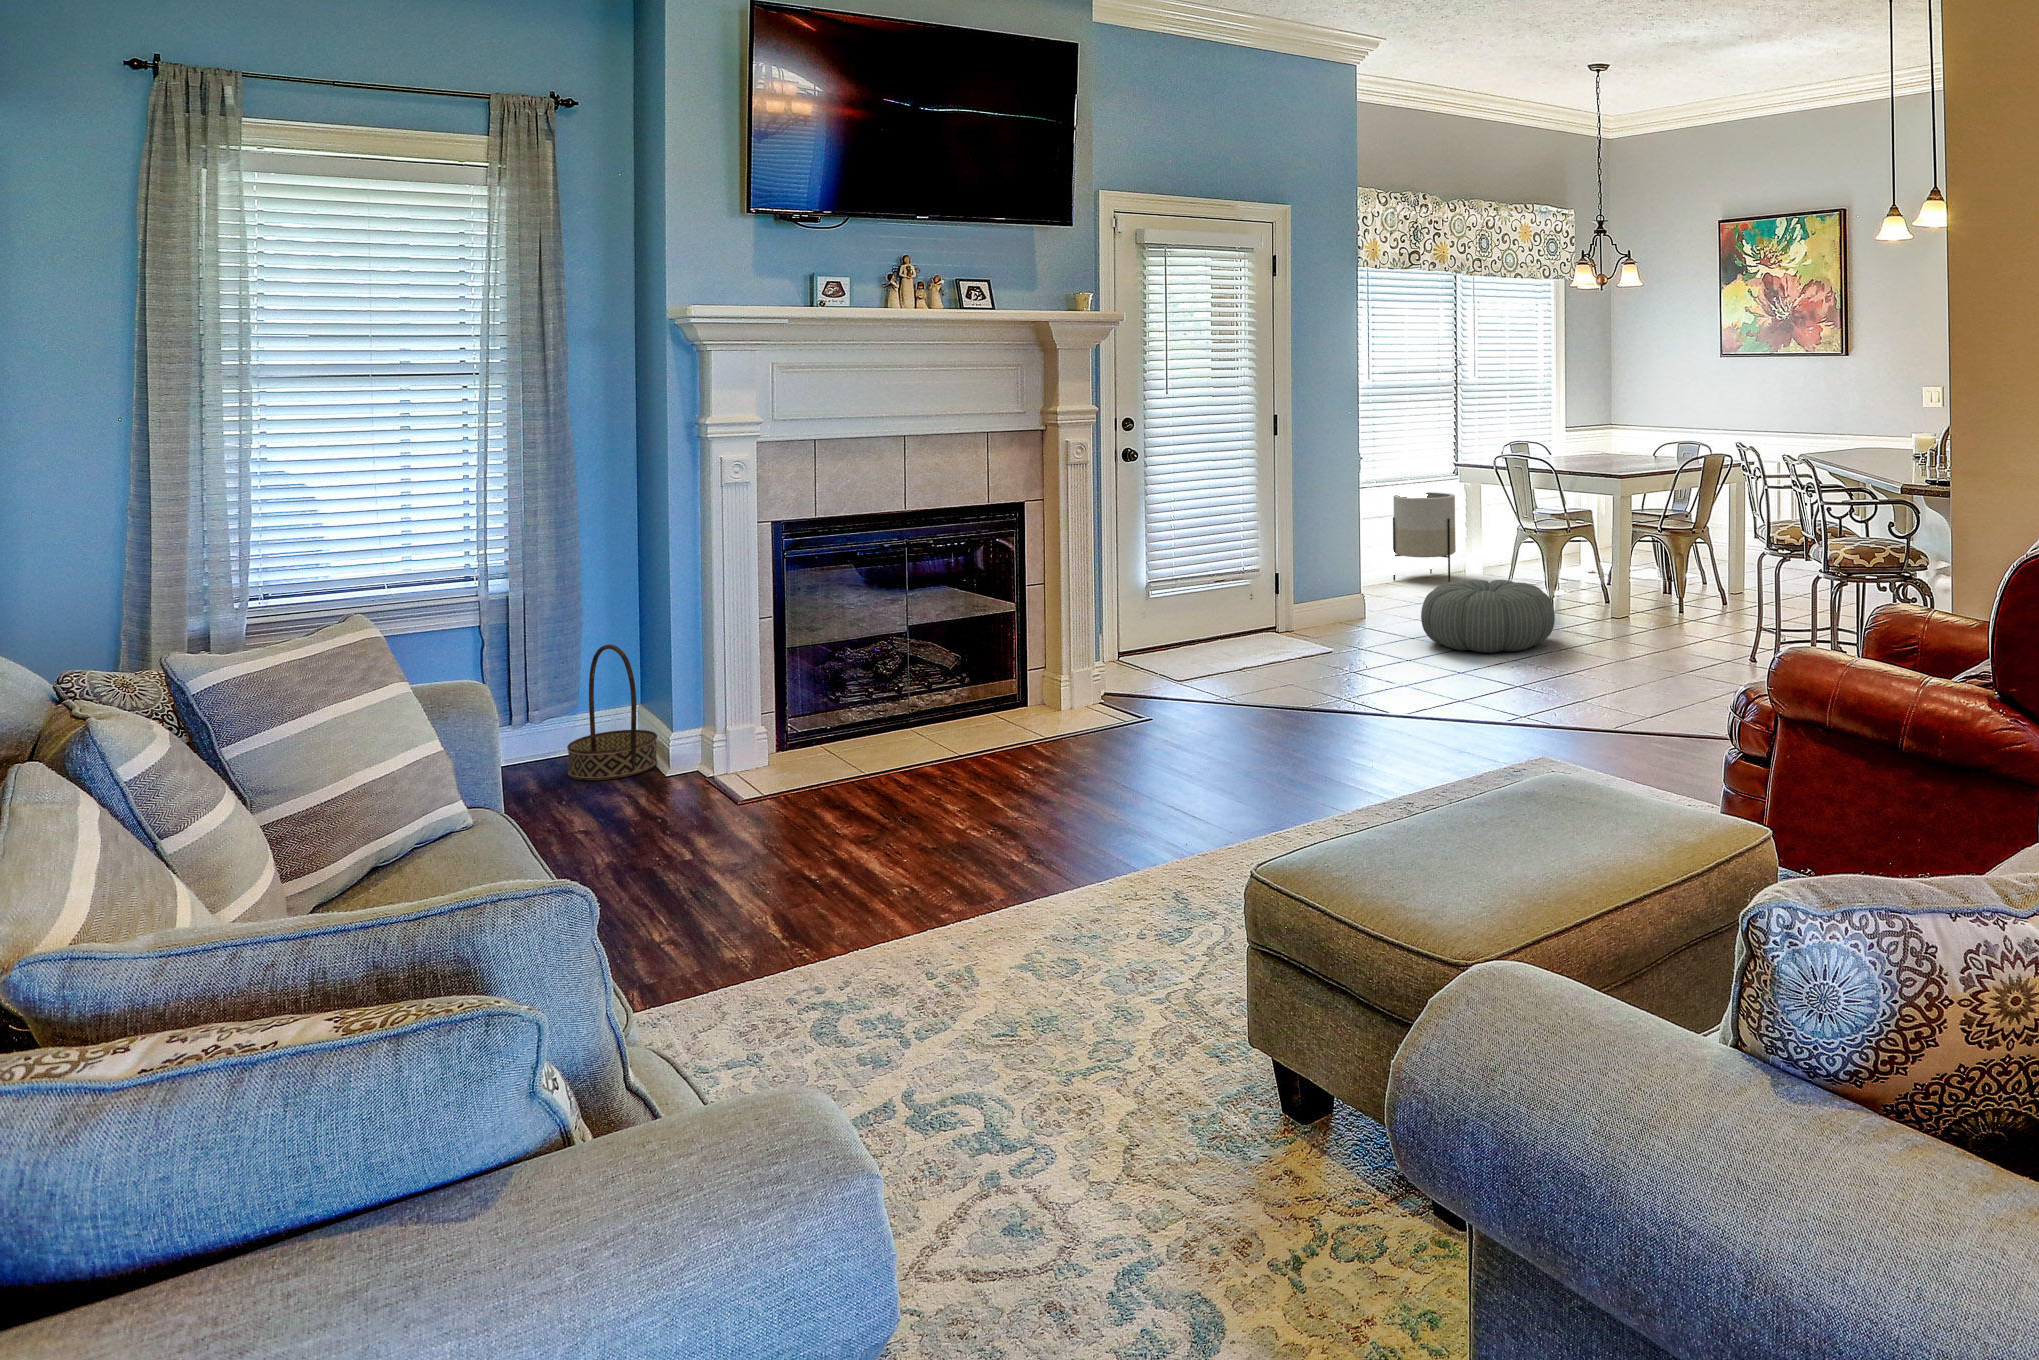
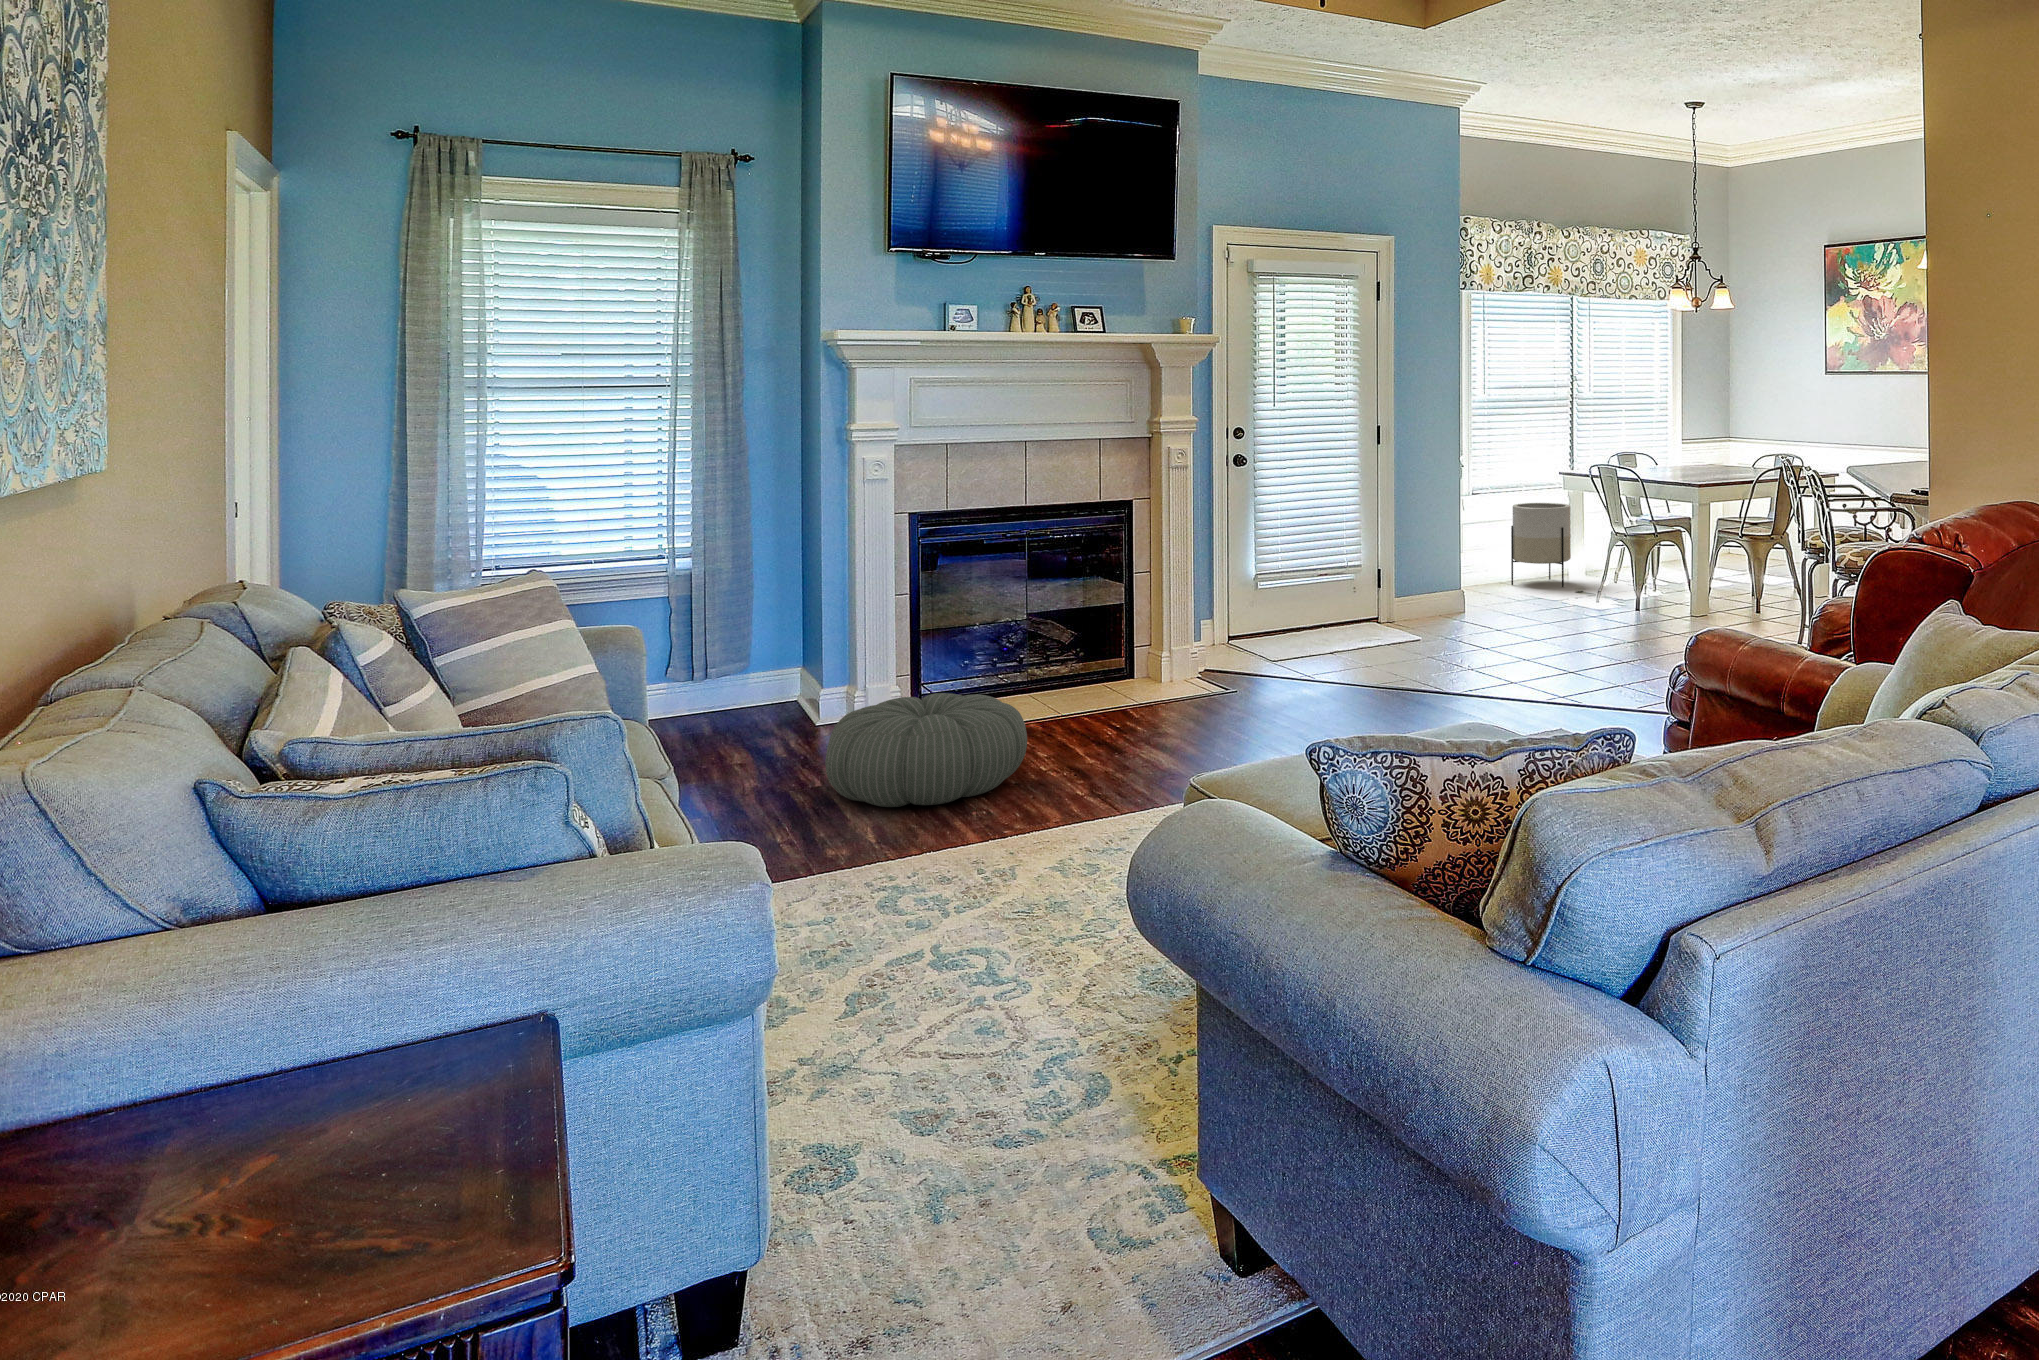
pouf: present [1421,579,1555,653] -> present [825,693,1027,807]
basket: present [567,644,658,780] -> none [735,615,810,729]

